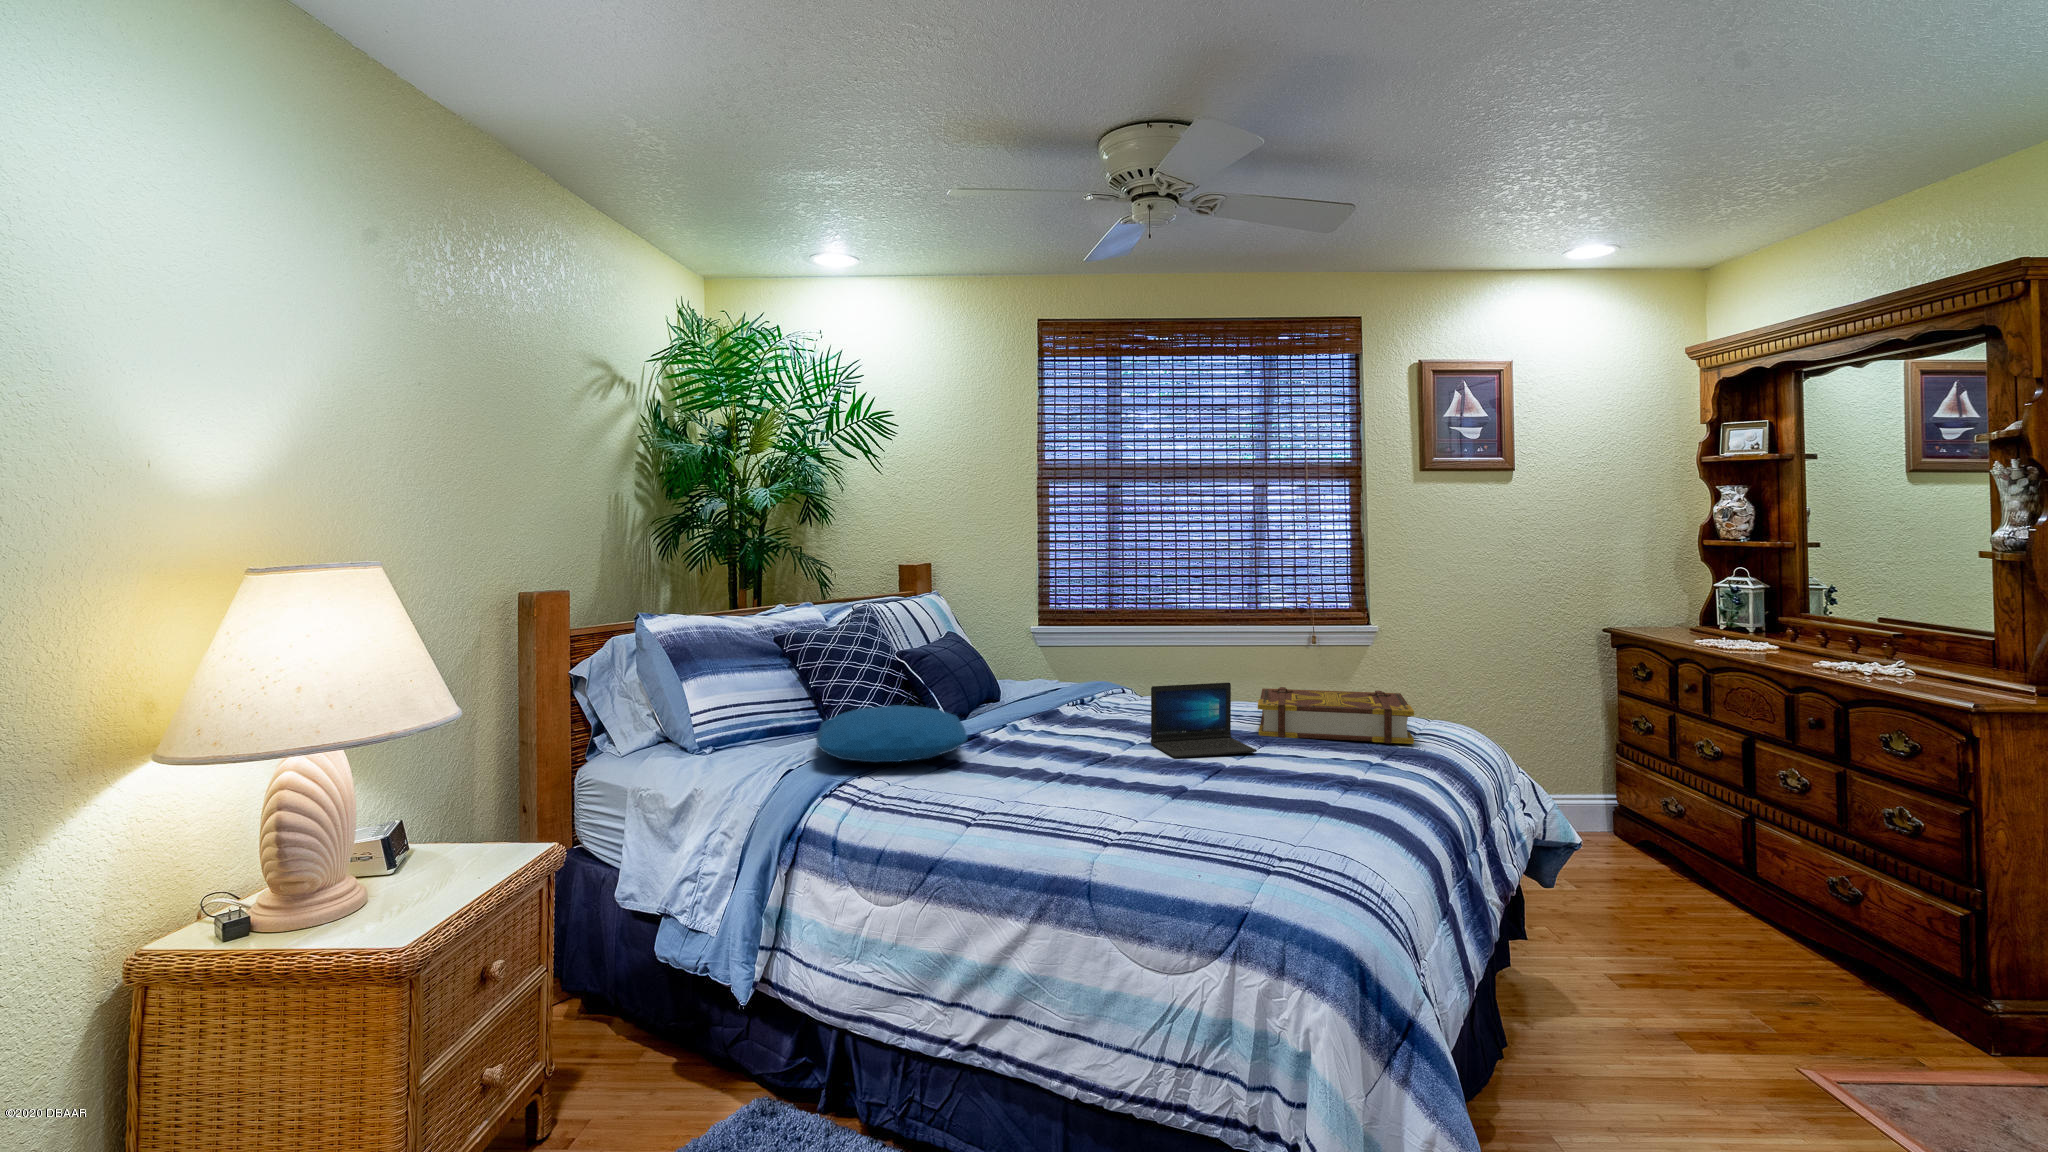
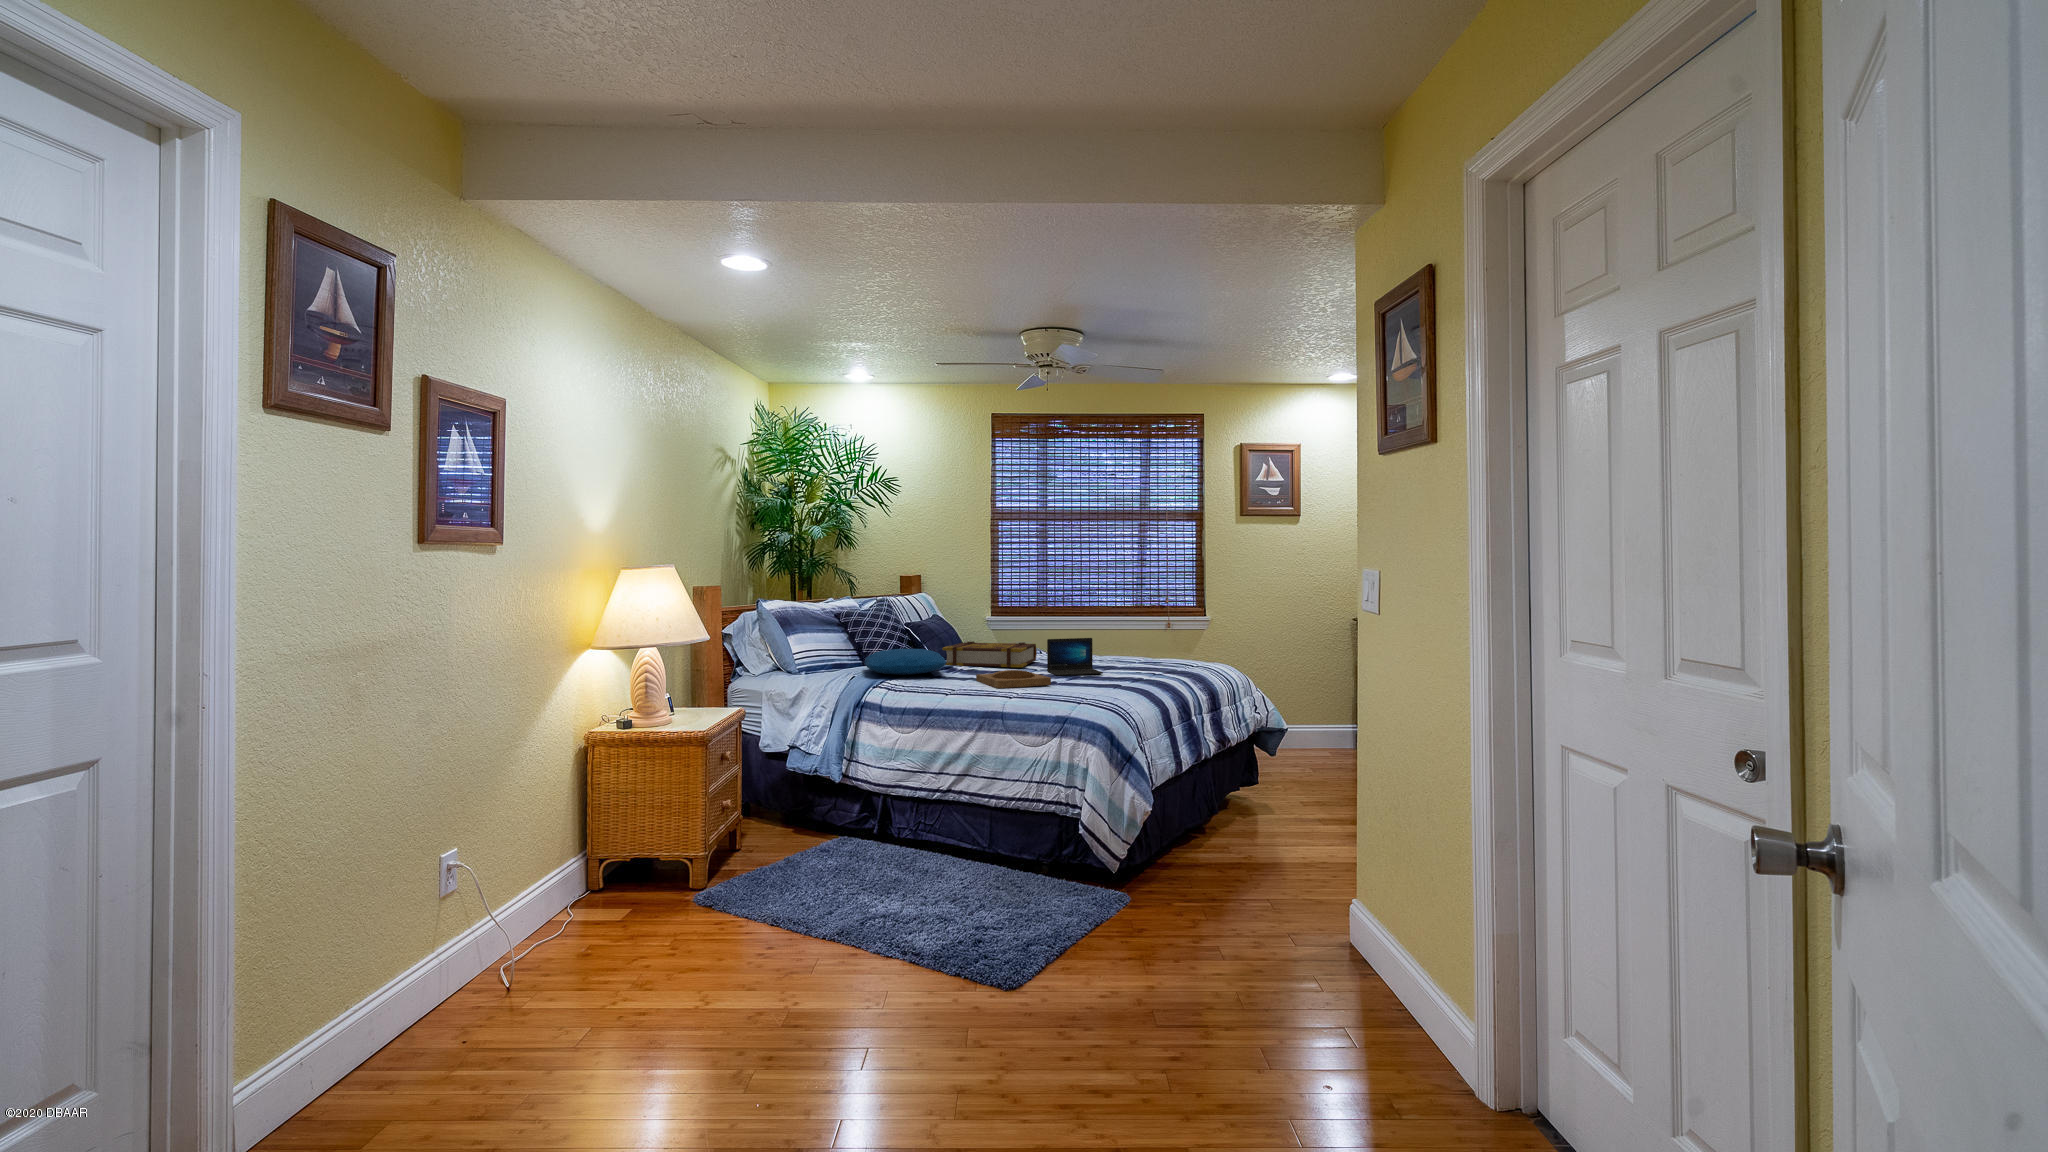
book: present [1258,687,1414,744] -> present [942,642,1037,667]
tray: none [1025,755,1176,807] -> present [976,670,1051,688]

